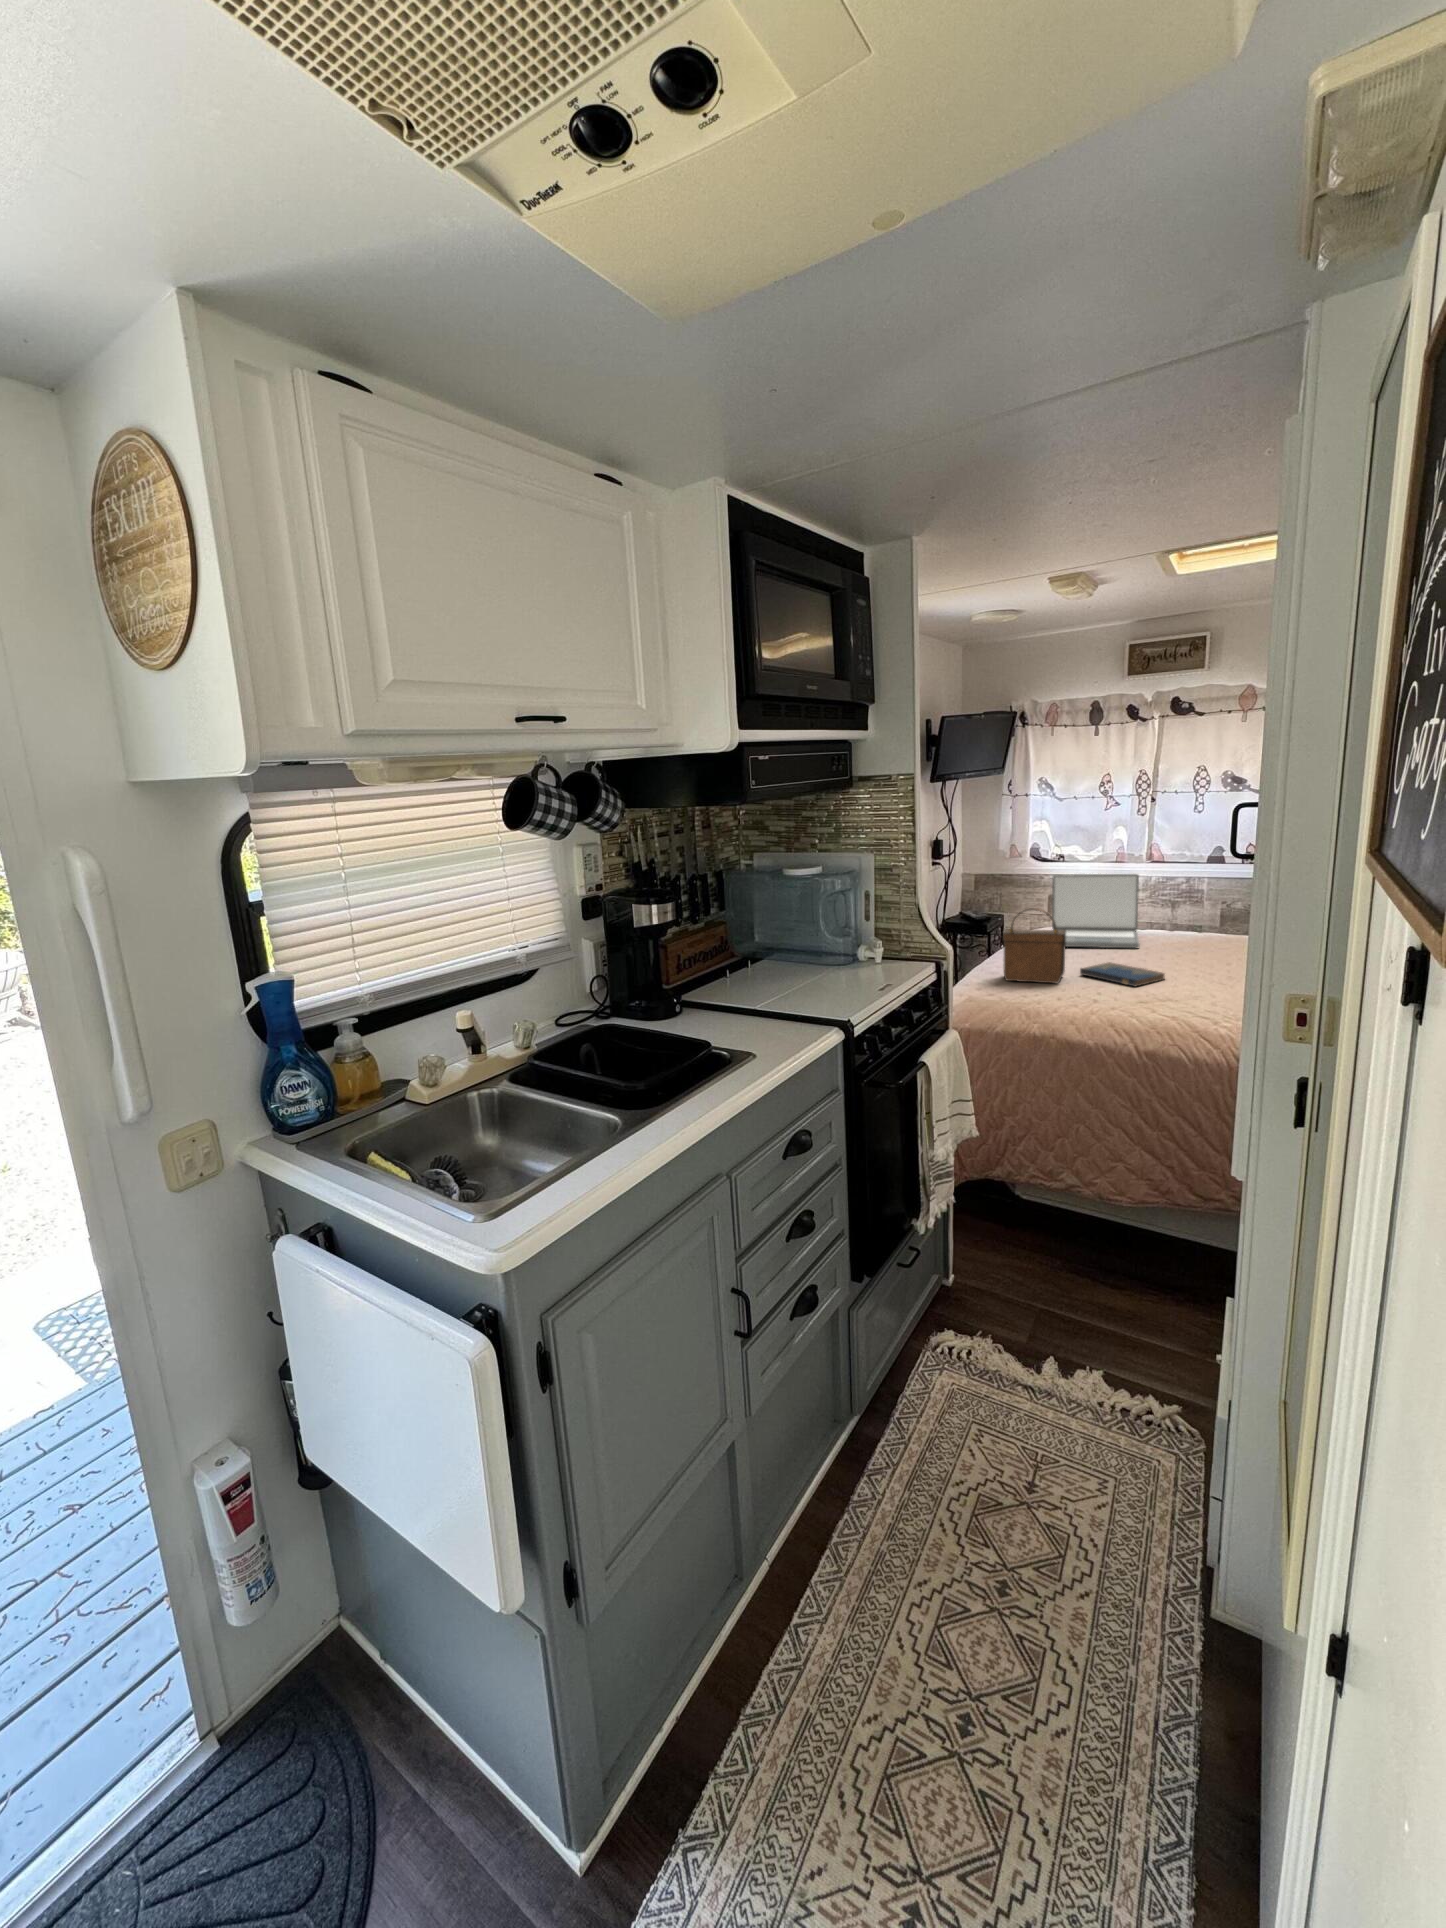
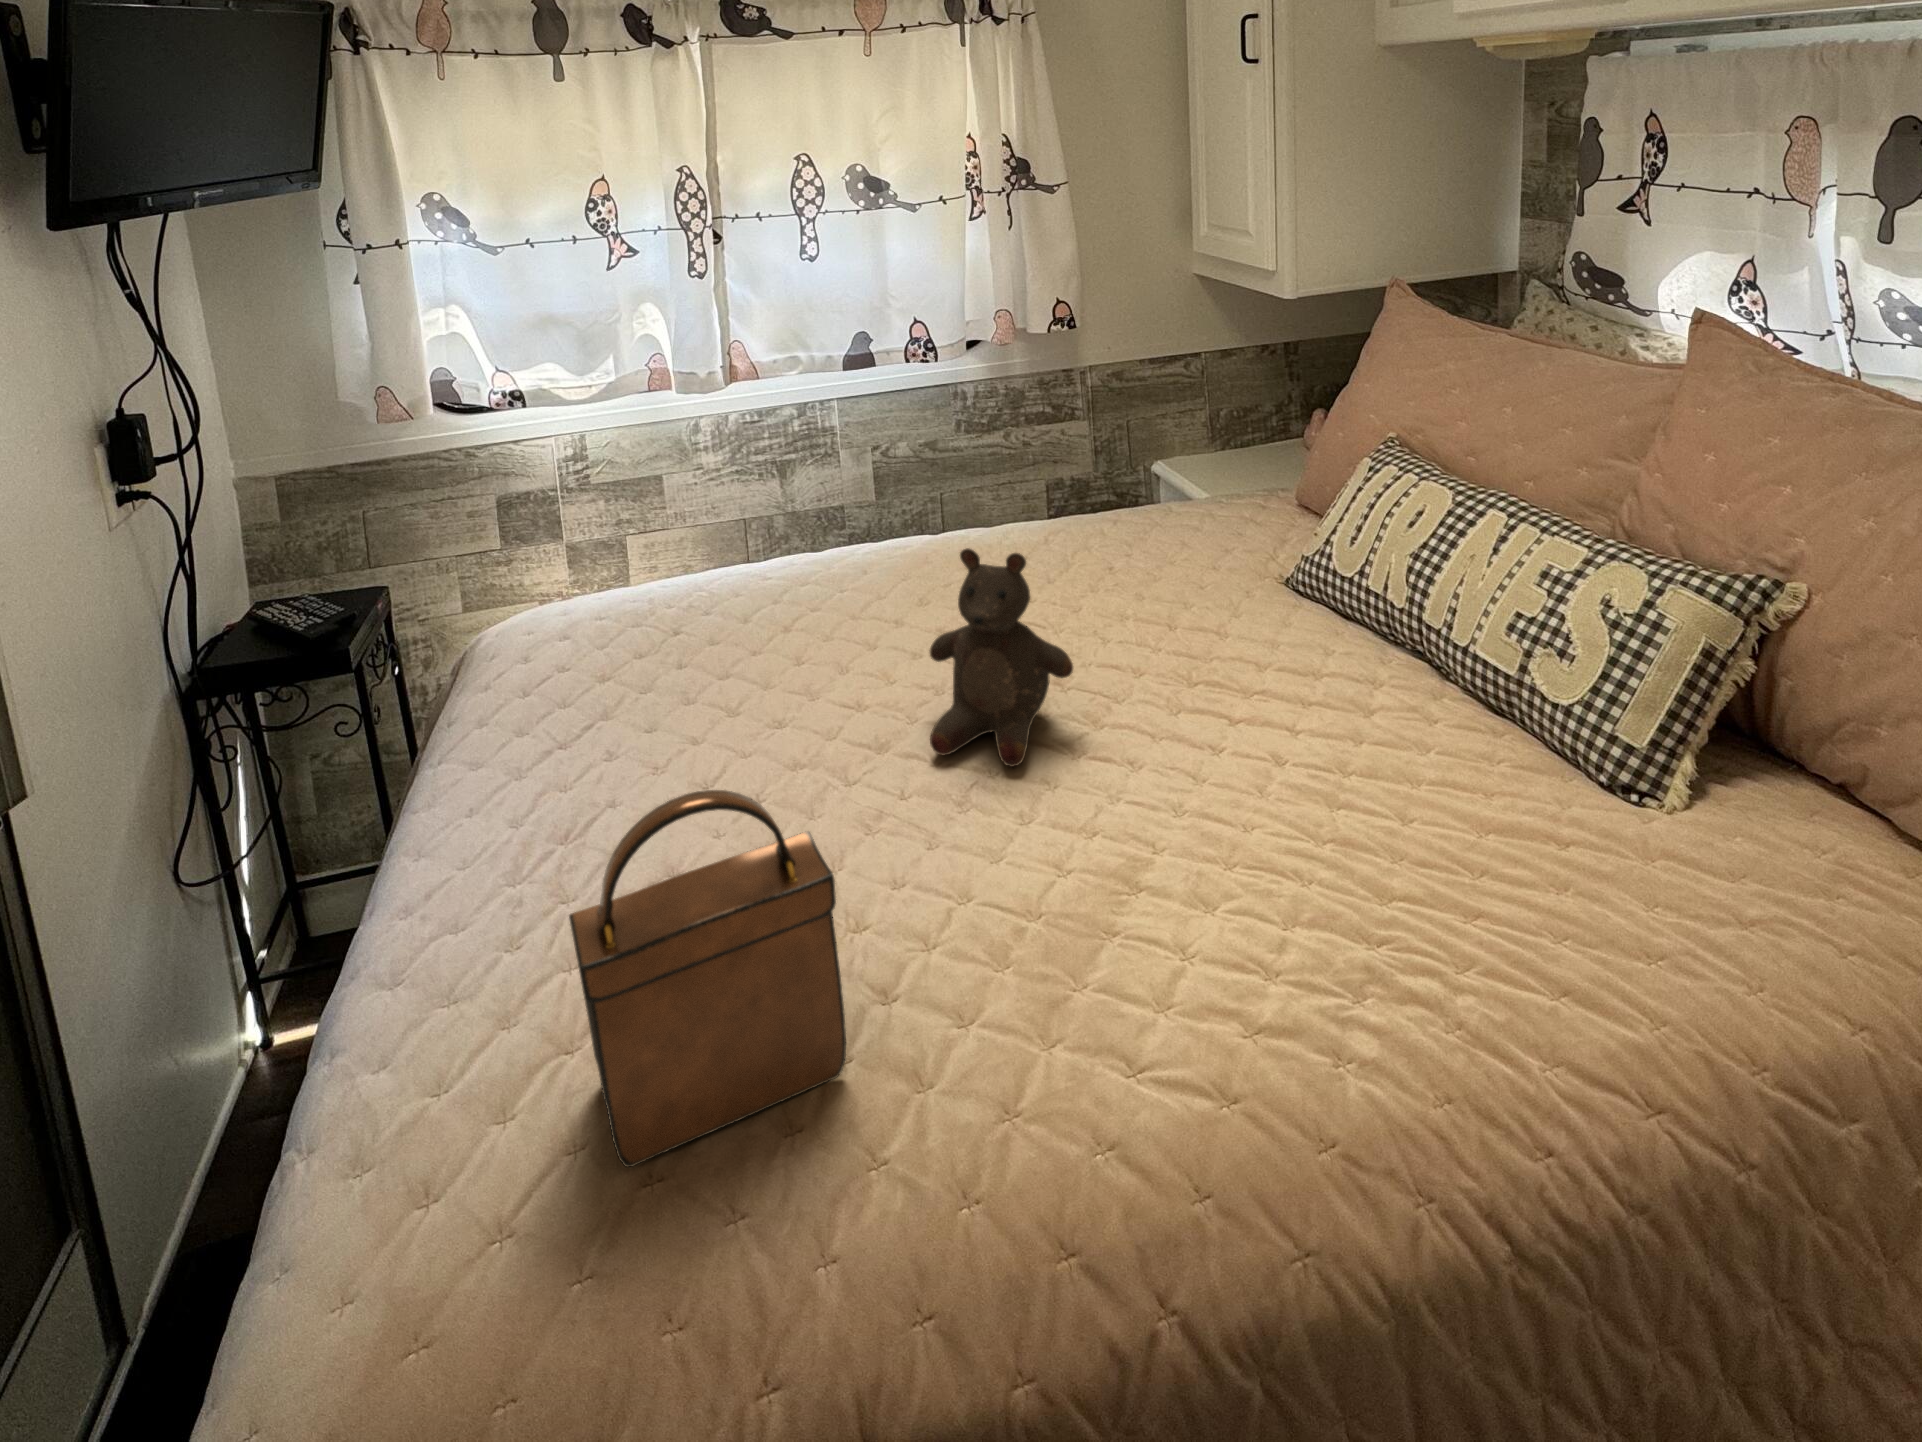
laptop: present [1052,874,1139,948] -> none [572,455,872,757]
stuffed bear: none [1139,897,1198,965] -> present [930,548,1073,767]
hardcover book: present [1080,962,1165,986] -> none [856,829,1105,972]

